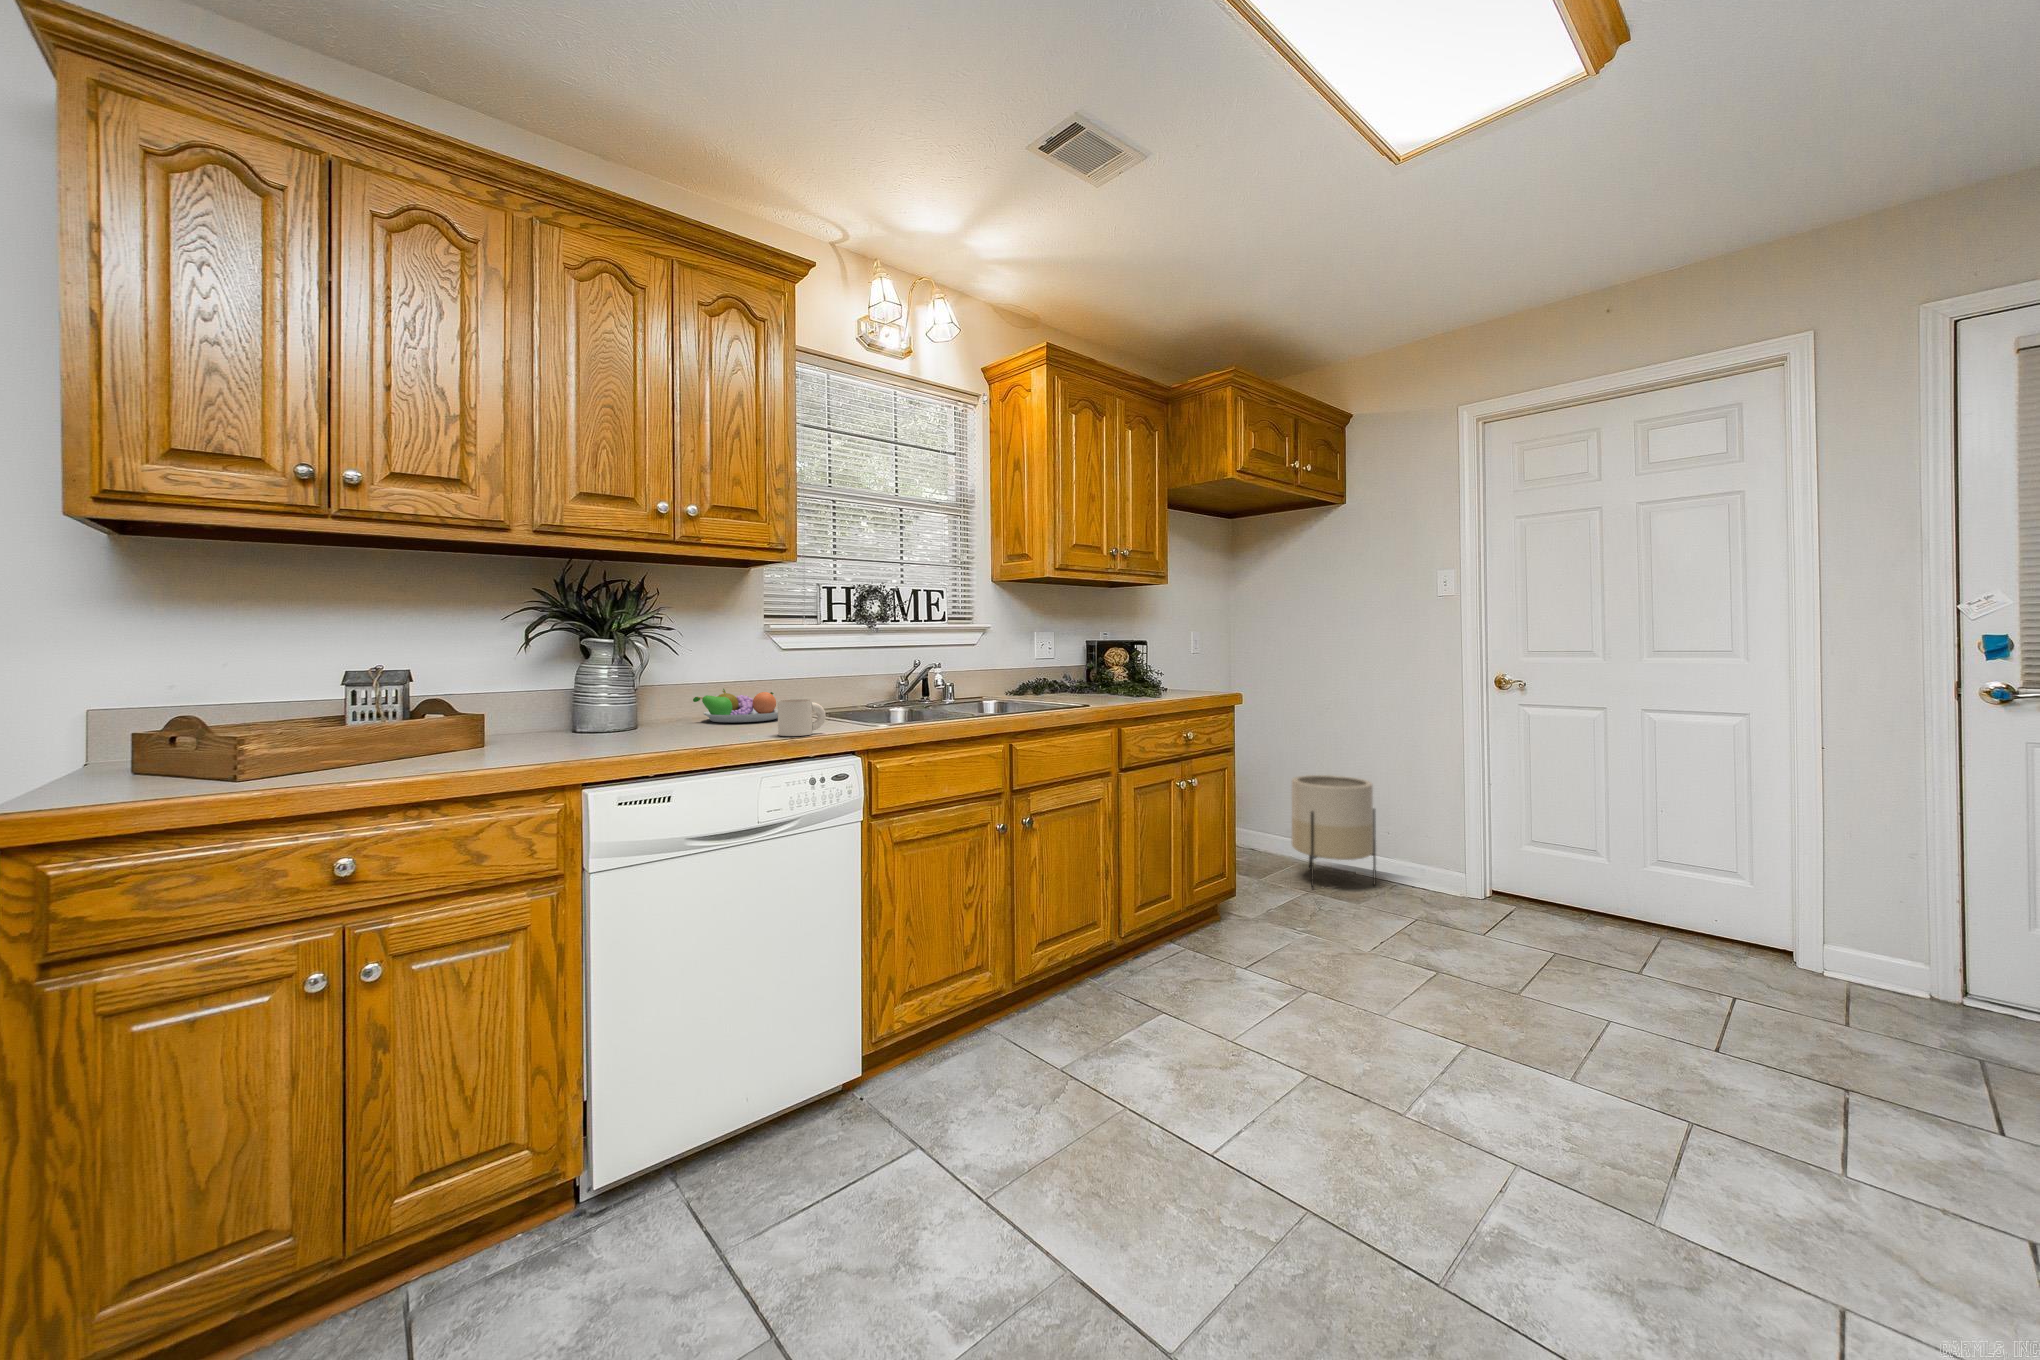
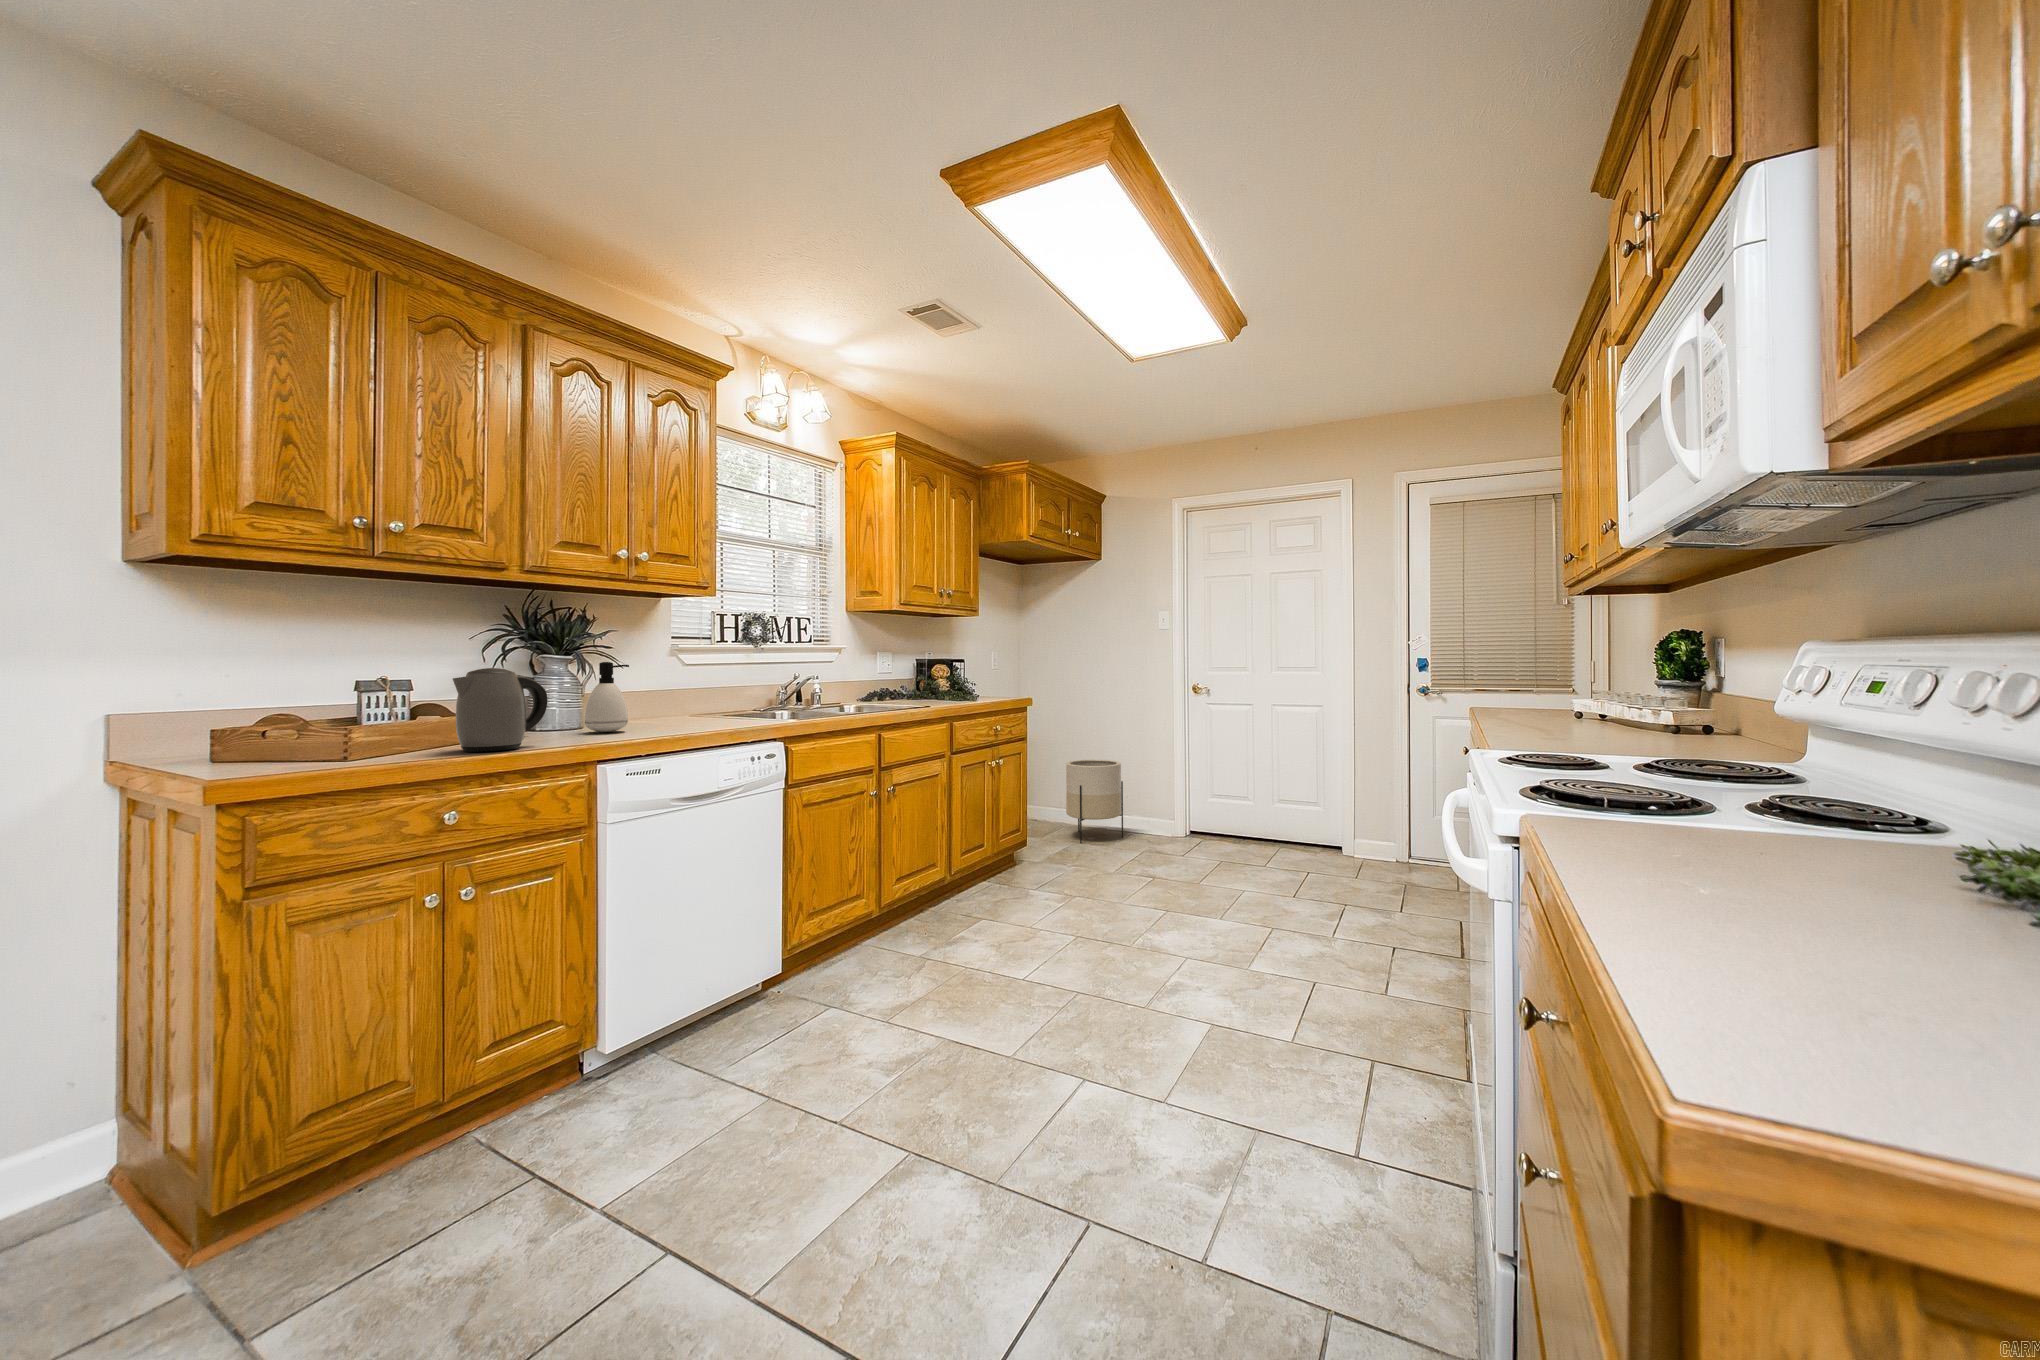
soap dispenser: none [606,648,660,739] -> present [585,662,629,732]
kettle: none [372,657,513,772] -> present [453,668,548,752]
fruit bowl: present [693,689,778,722] -> none [626,695,701,721]
mug: present [778,699,826,736] -> none [720,701,756,727]

